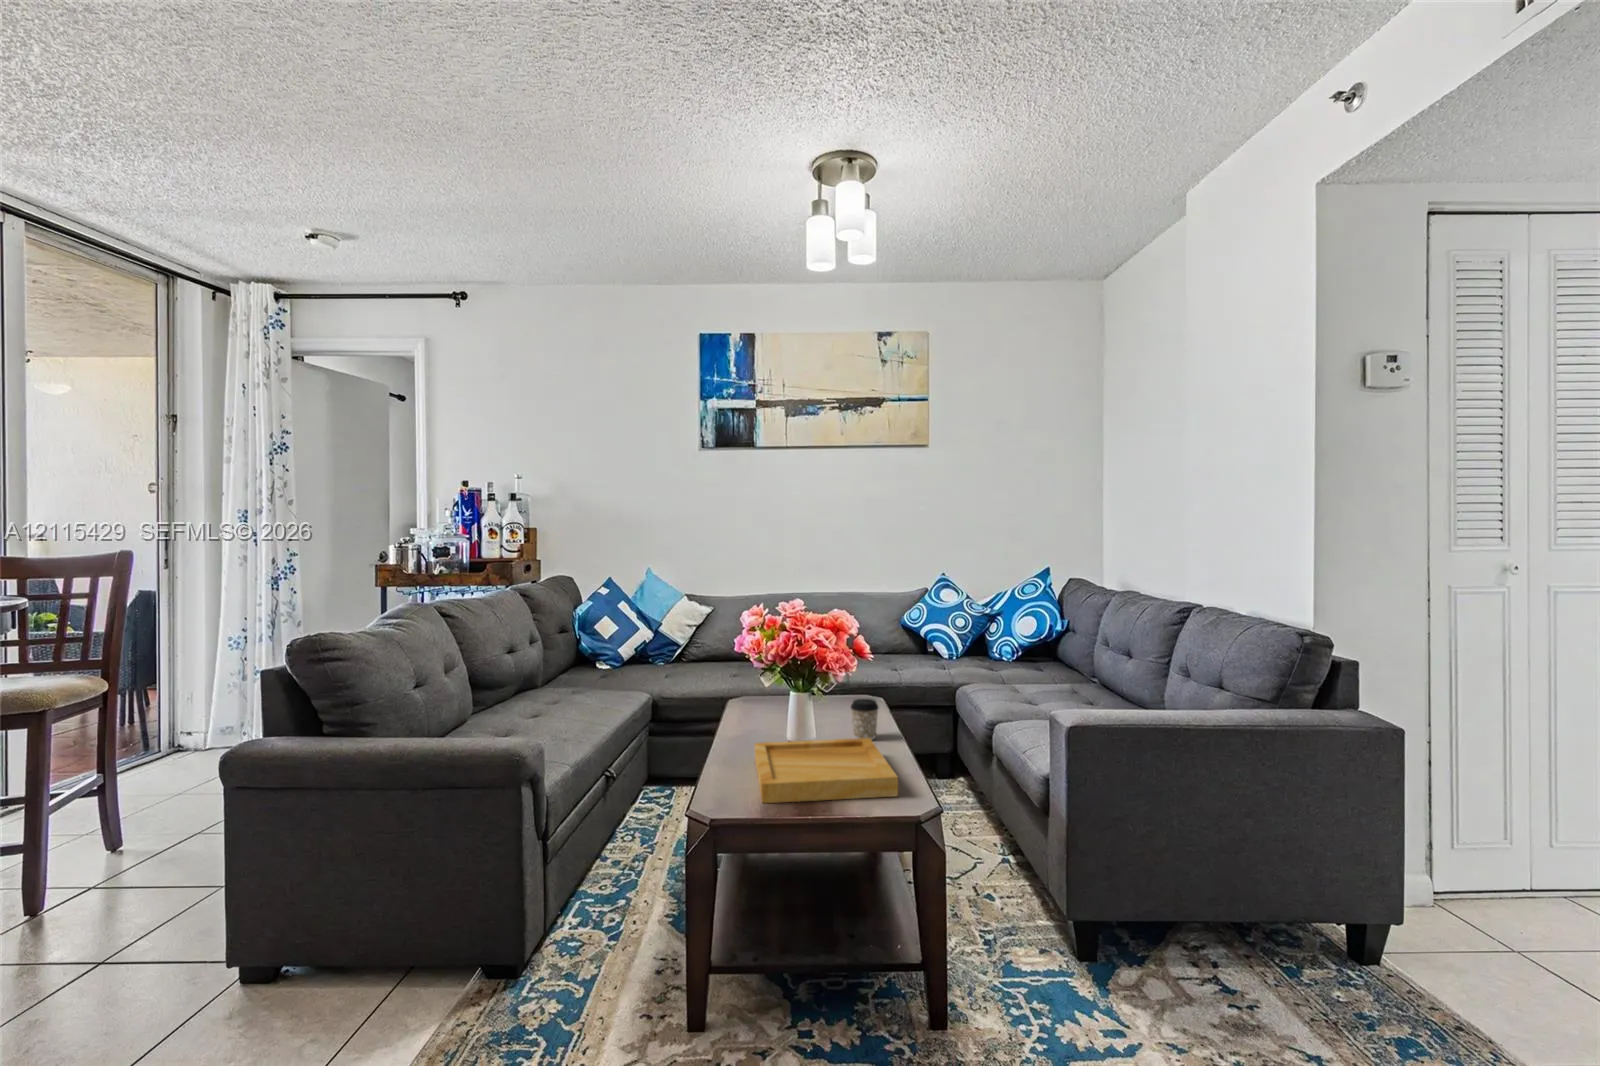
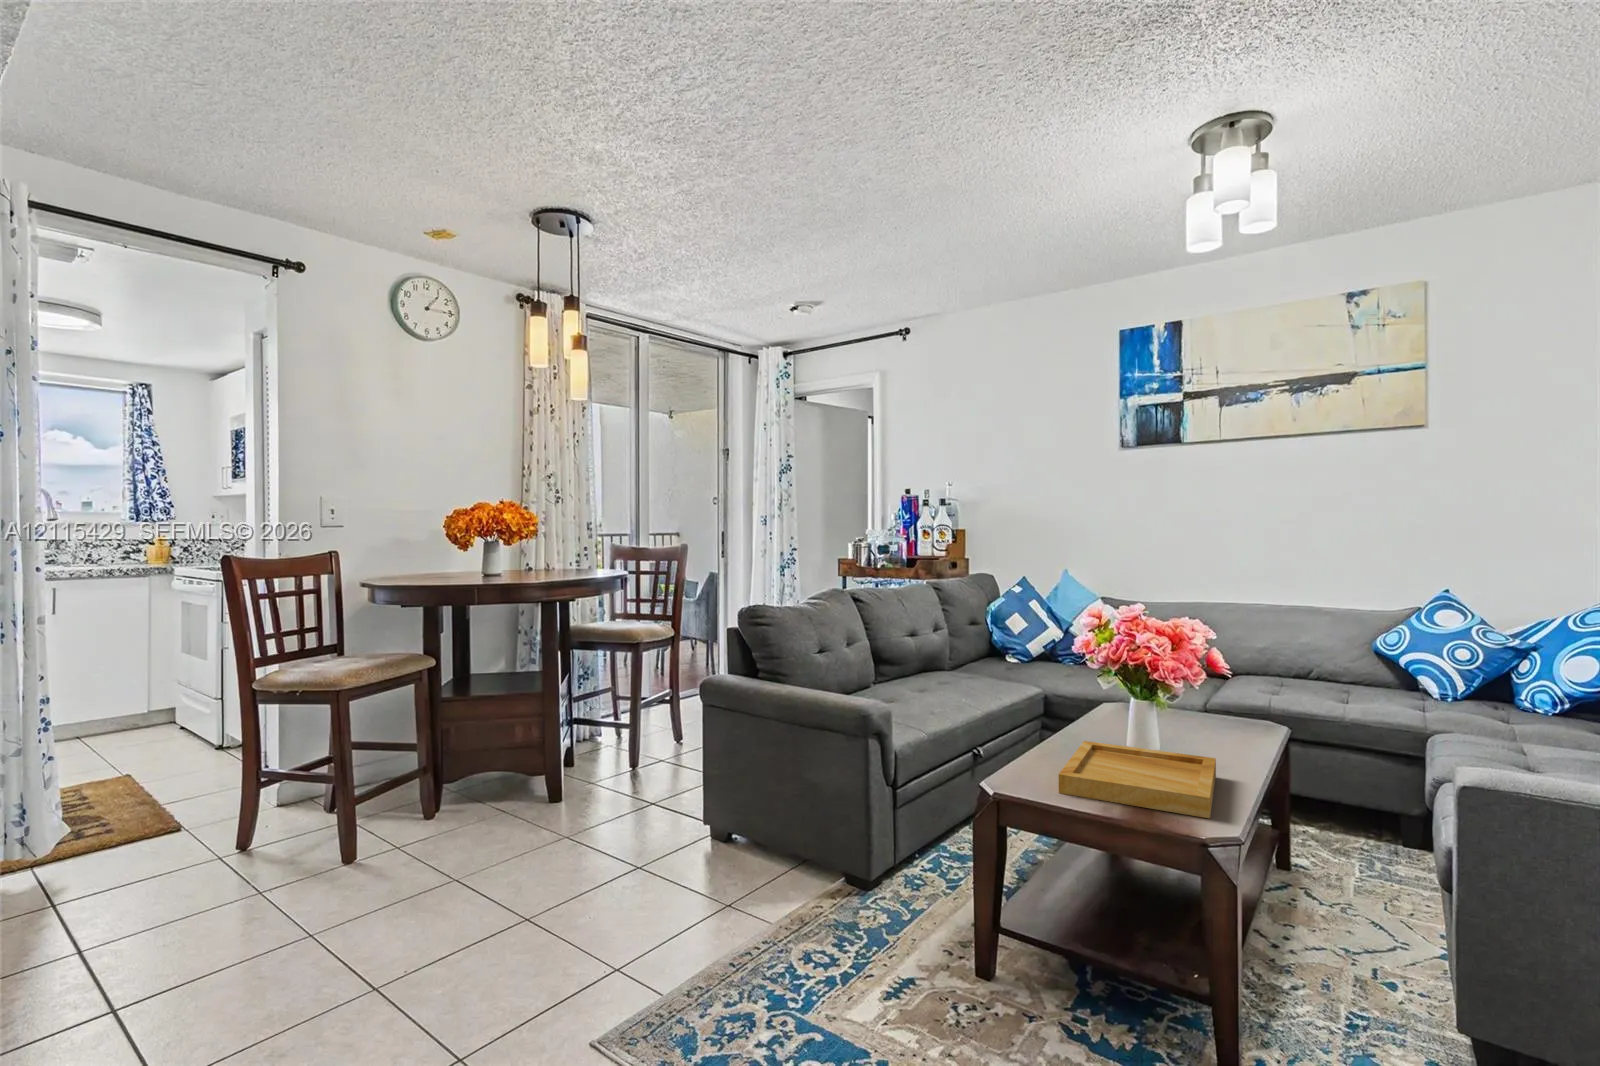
coffee cup: present [851,699,878,740] -> none [1209,717,1245,764]

